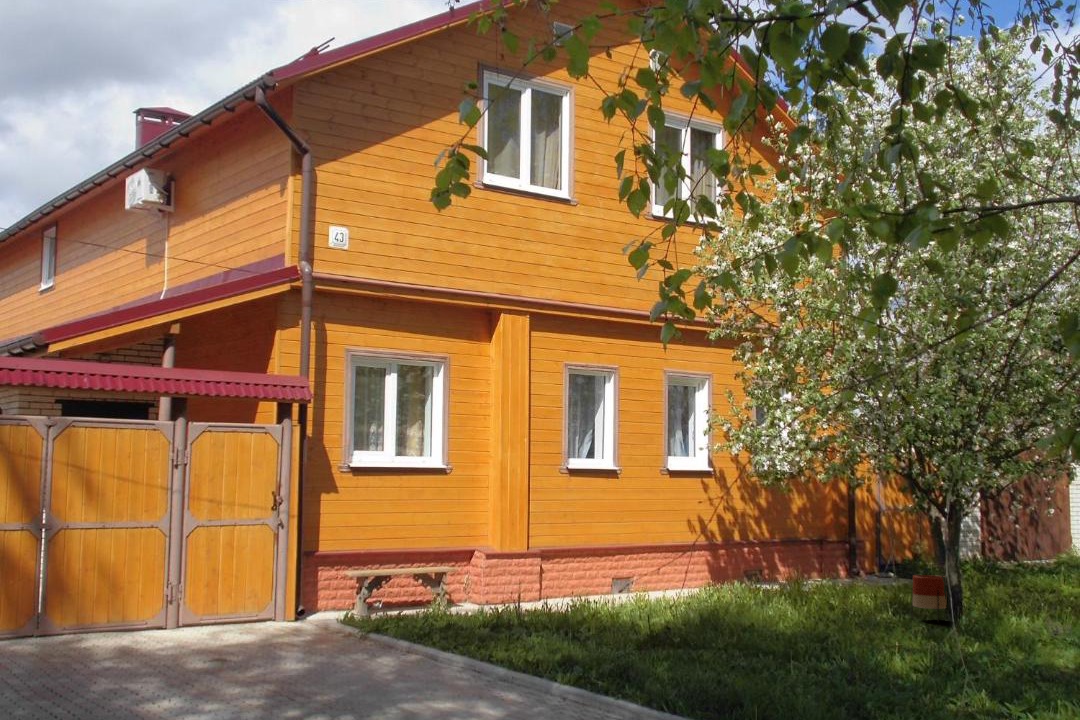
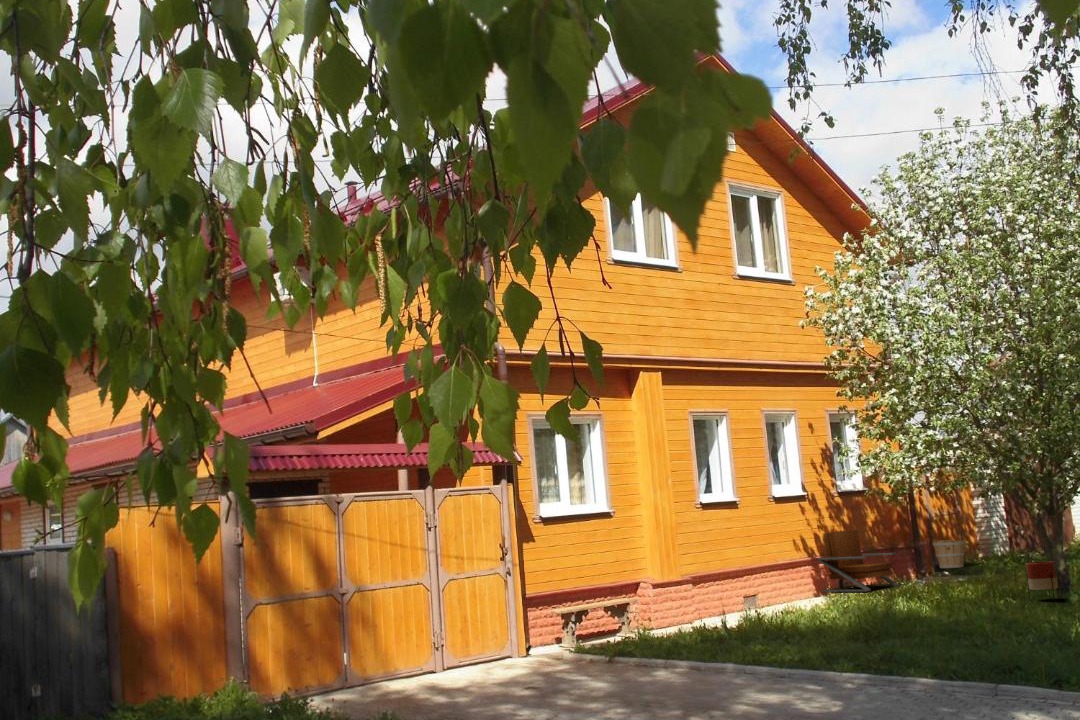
lounge chair: none [713,516,807,587] -> present [817,530,899,592]
wooden bucket: none [875,537,914,570] -> present [933,540,965,568]

